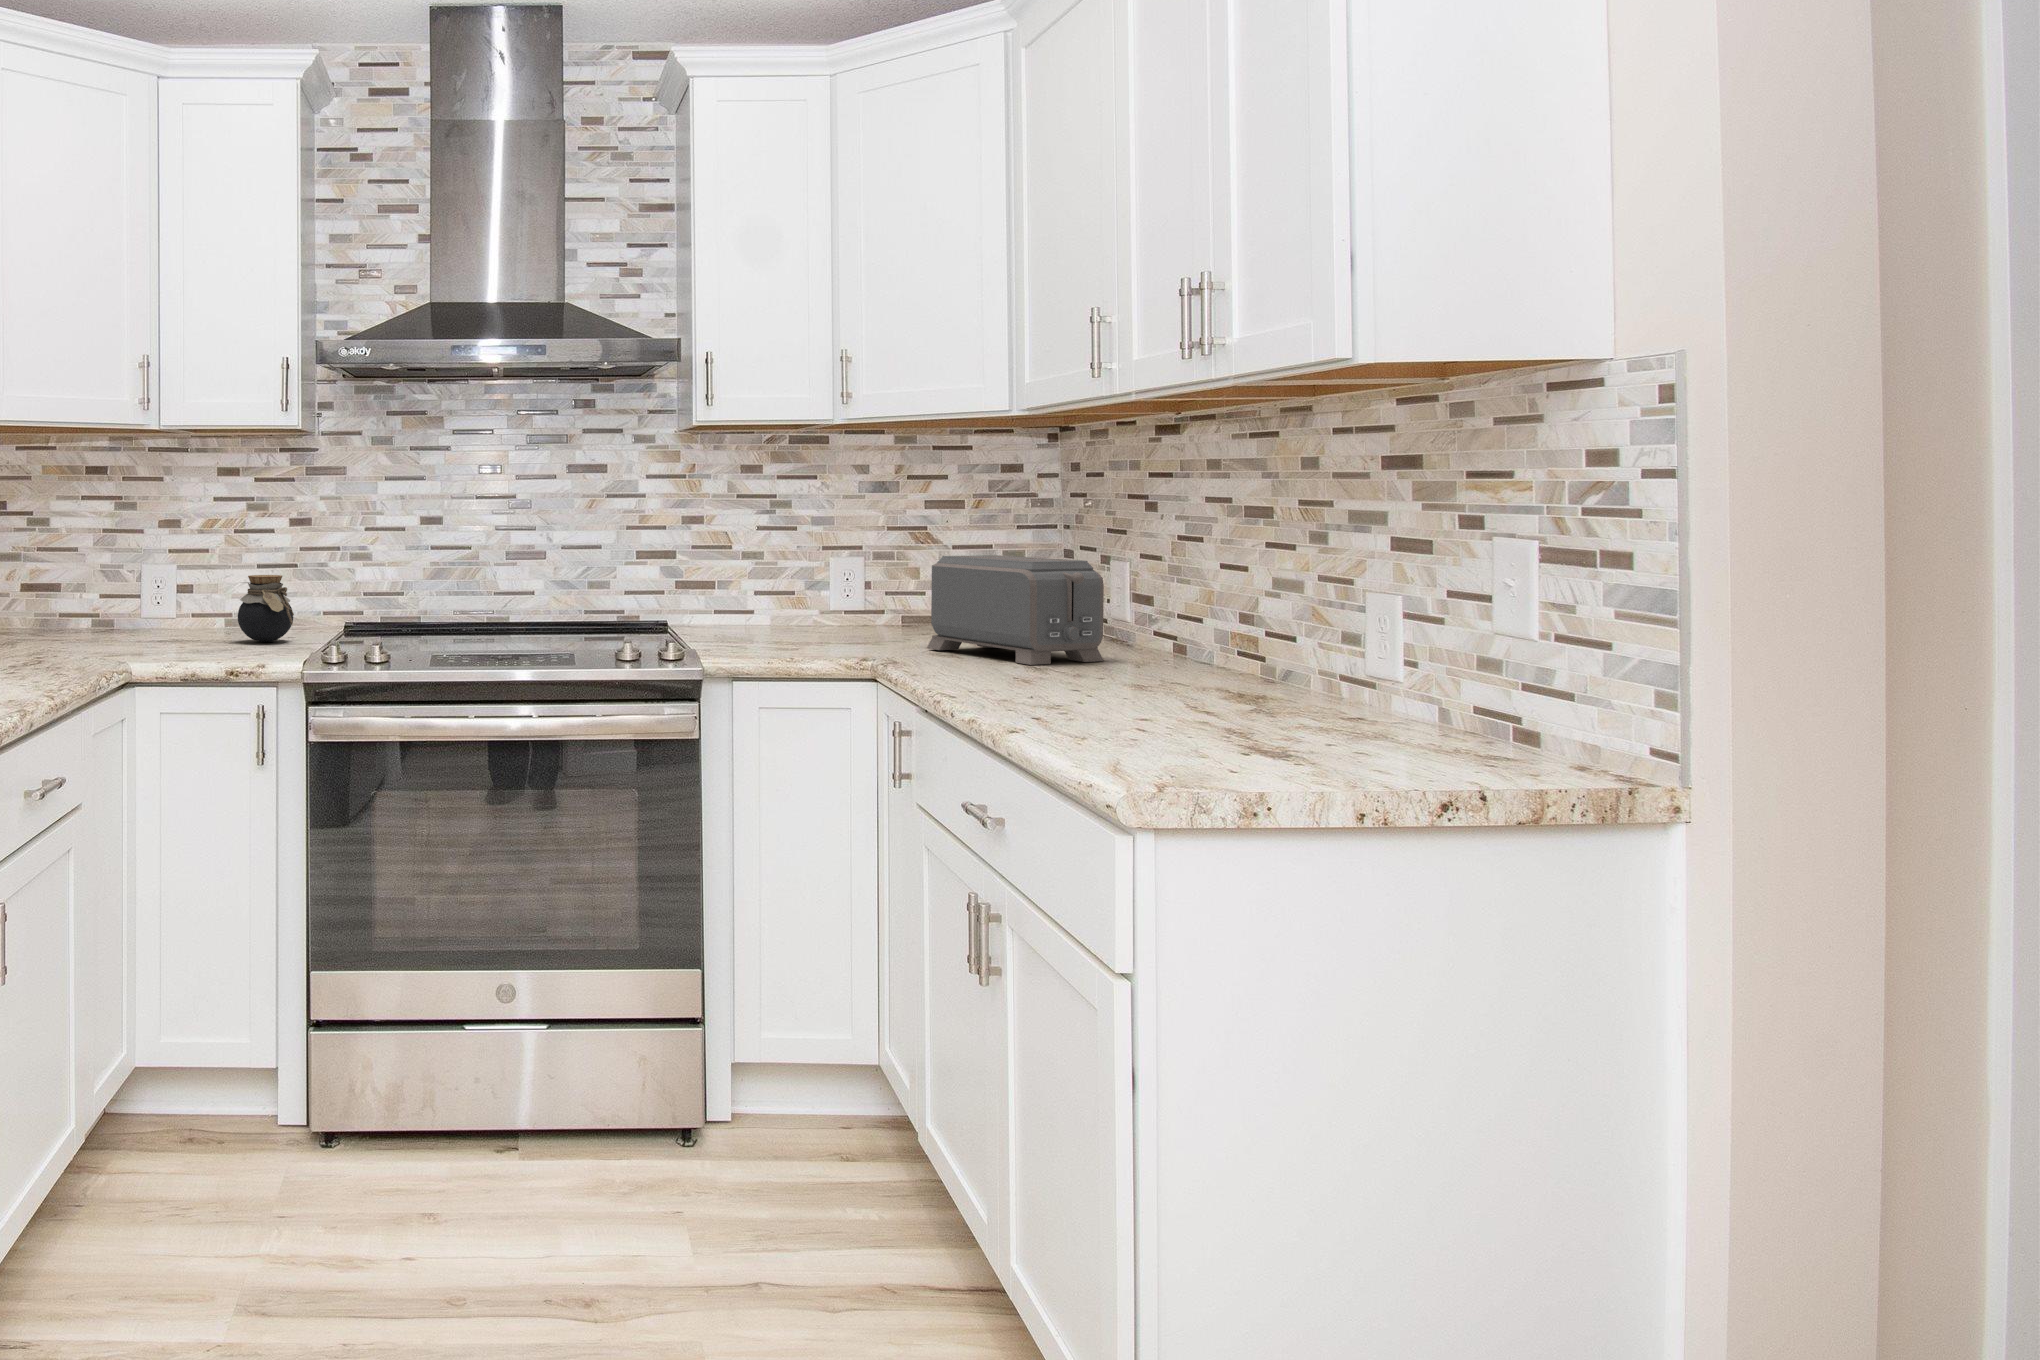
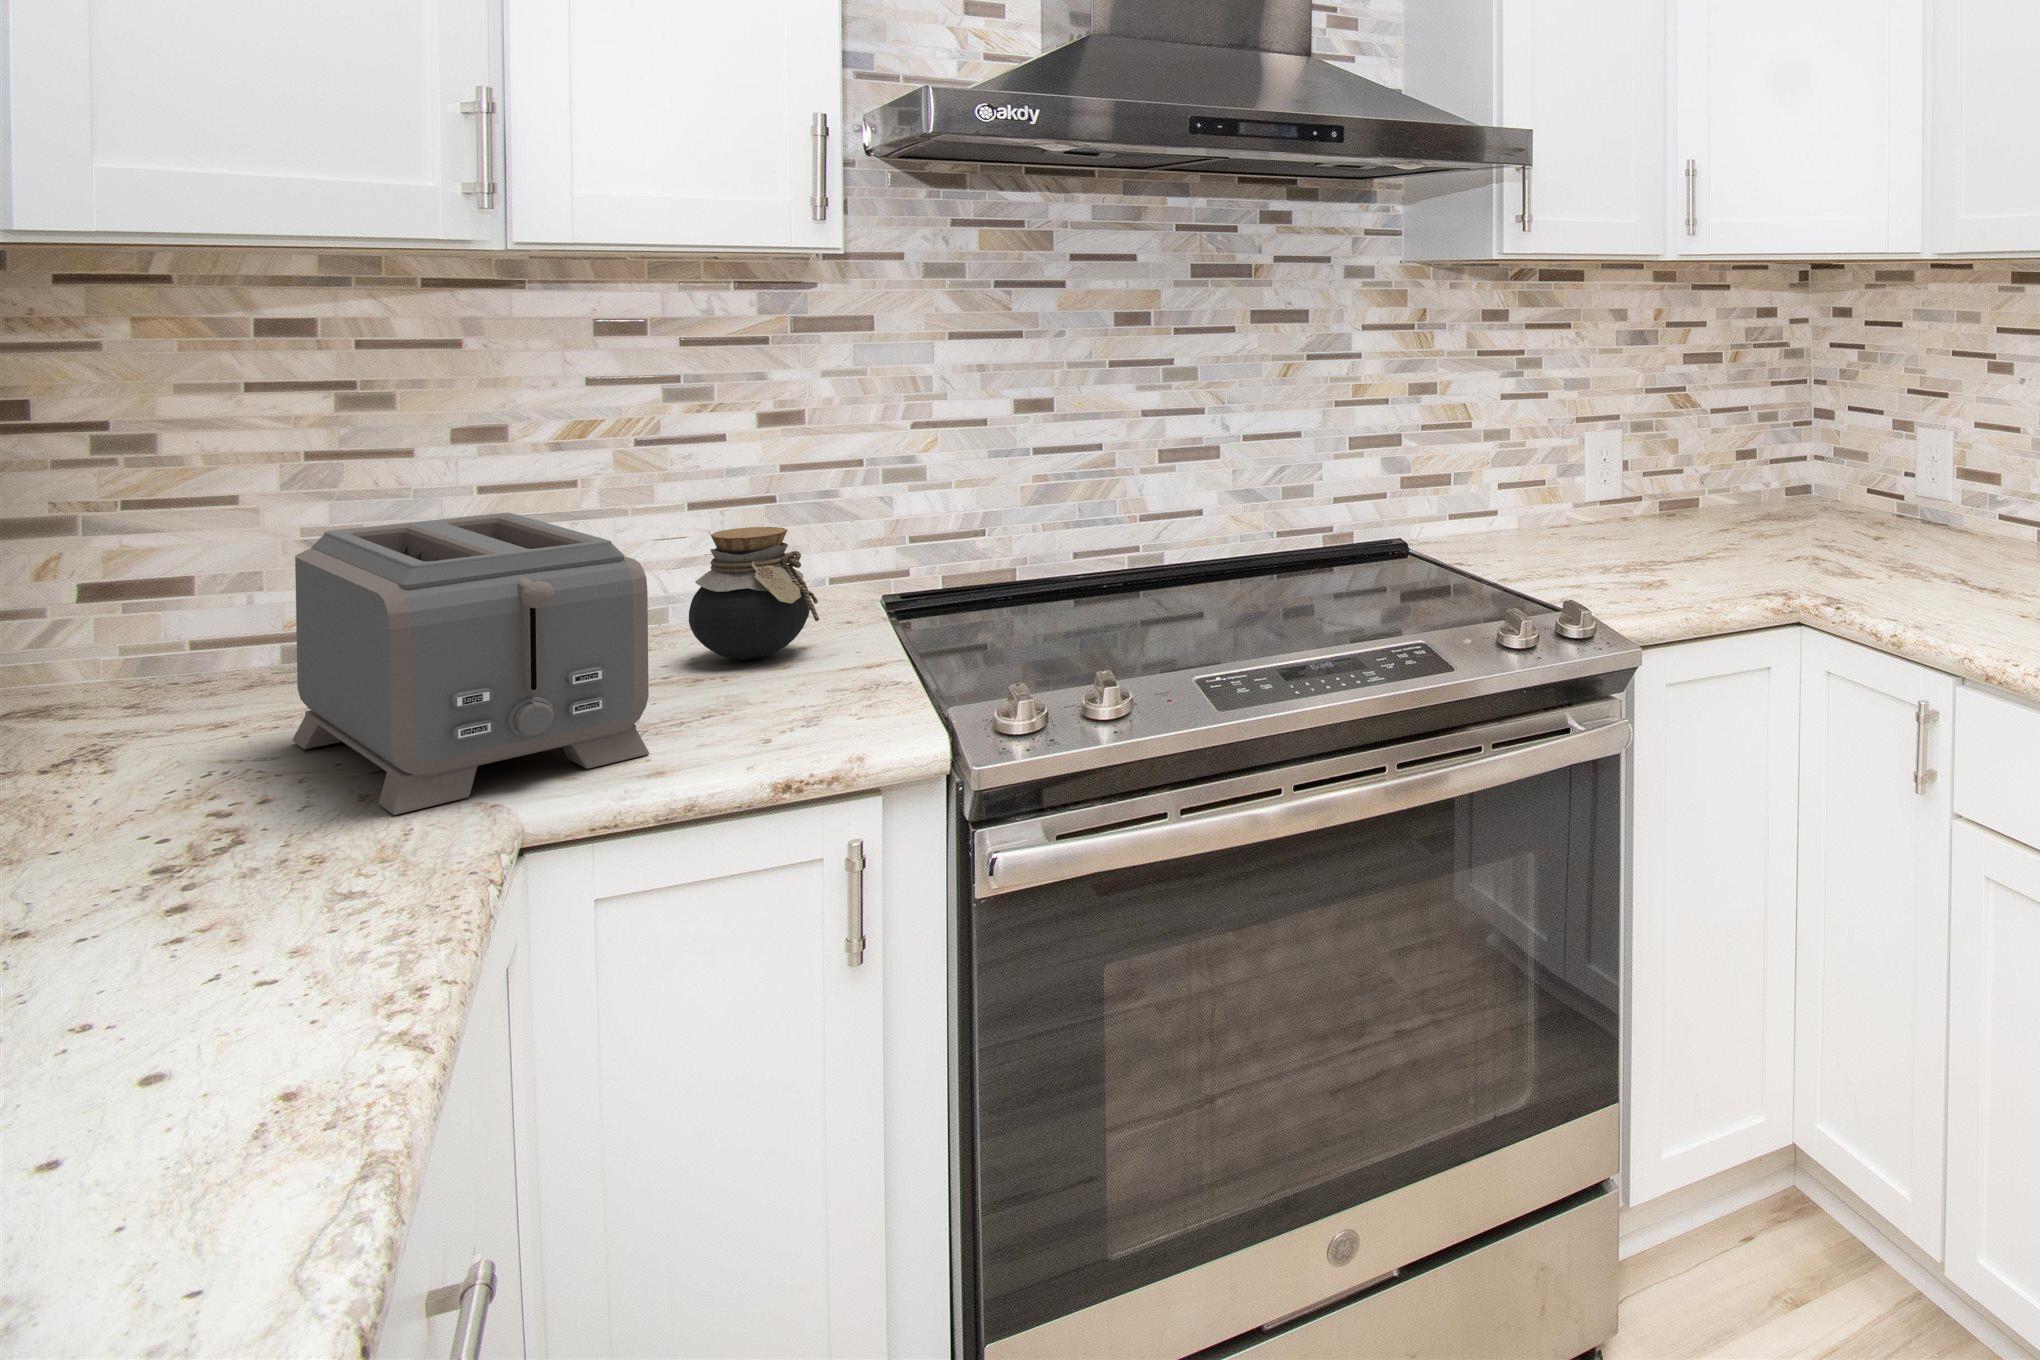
toaster: present [927,555,1104,665] -> present [292,513,649,815]

